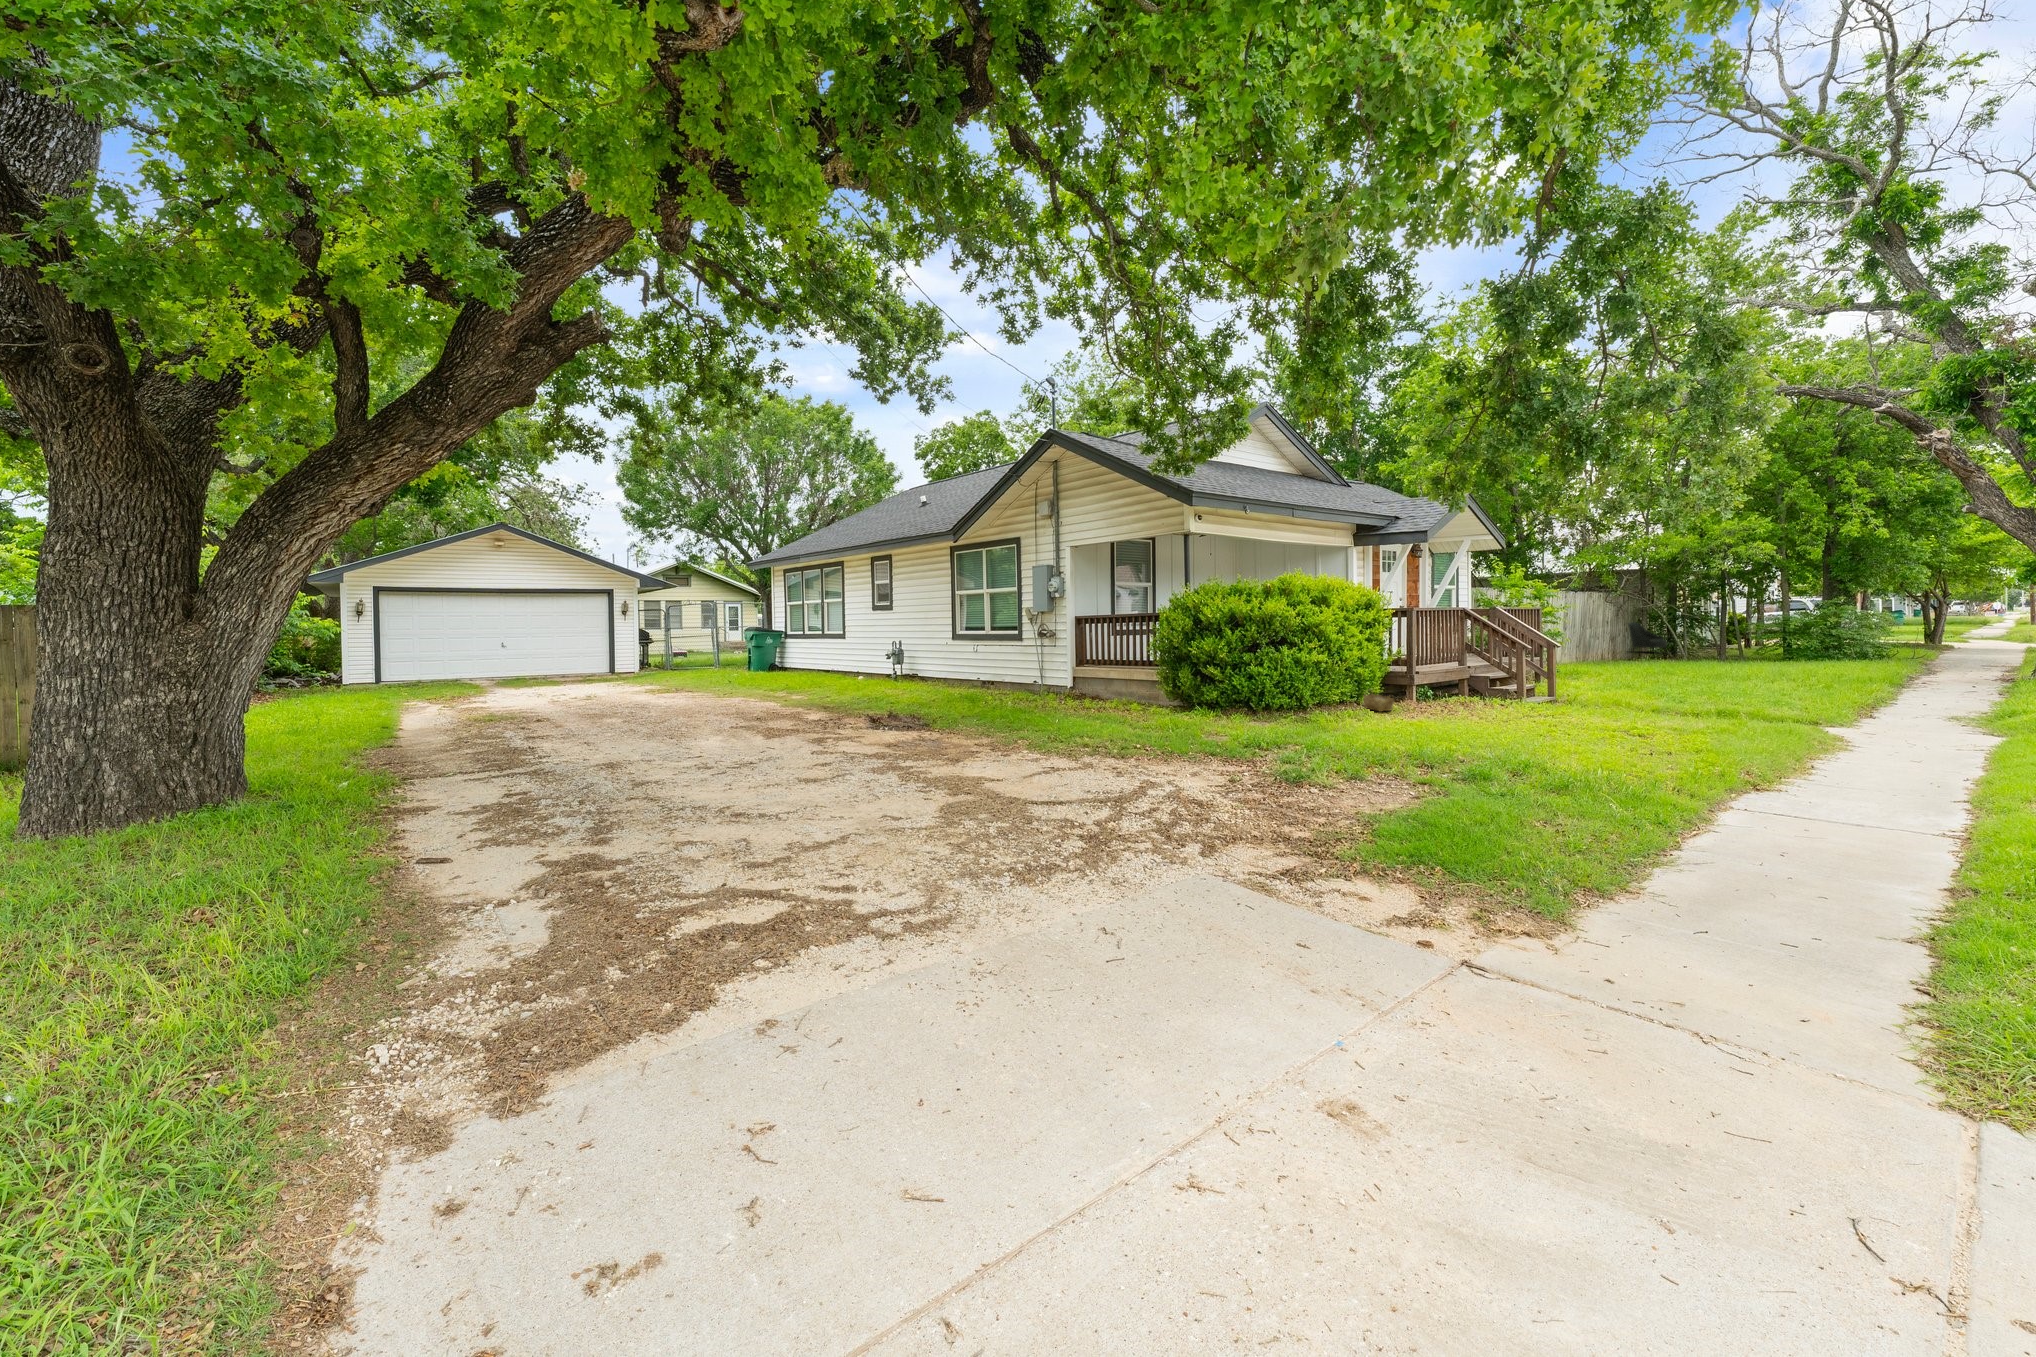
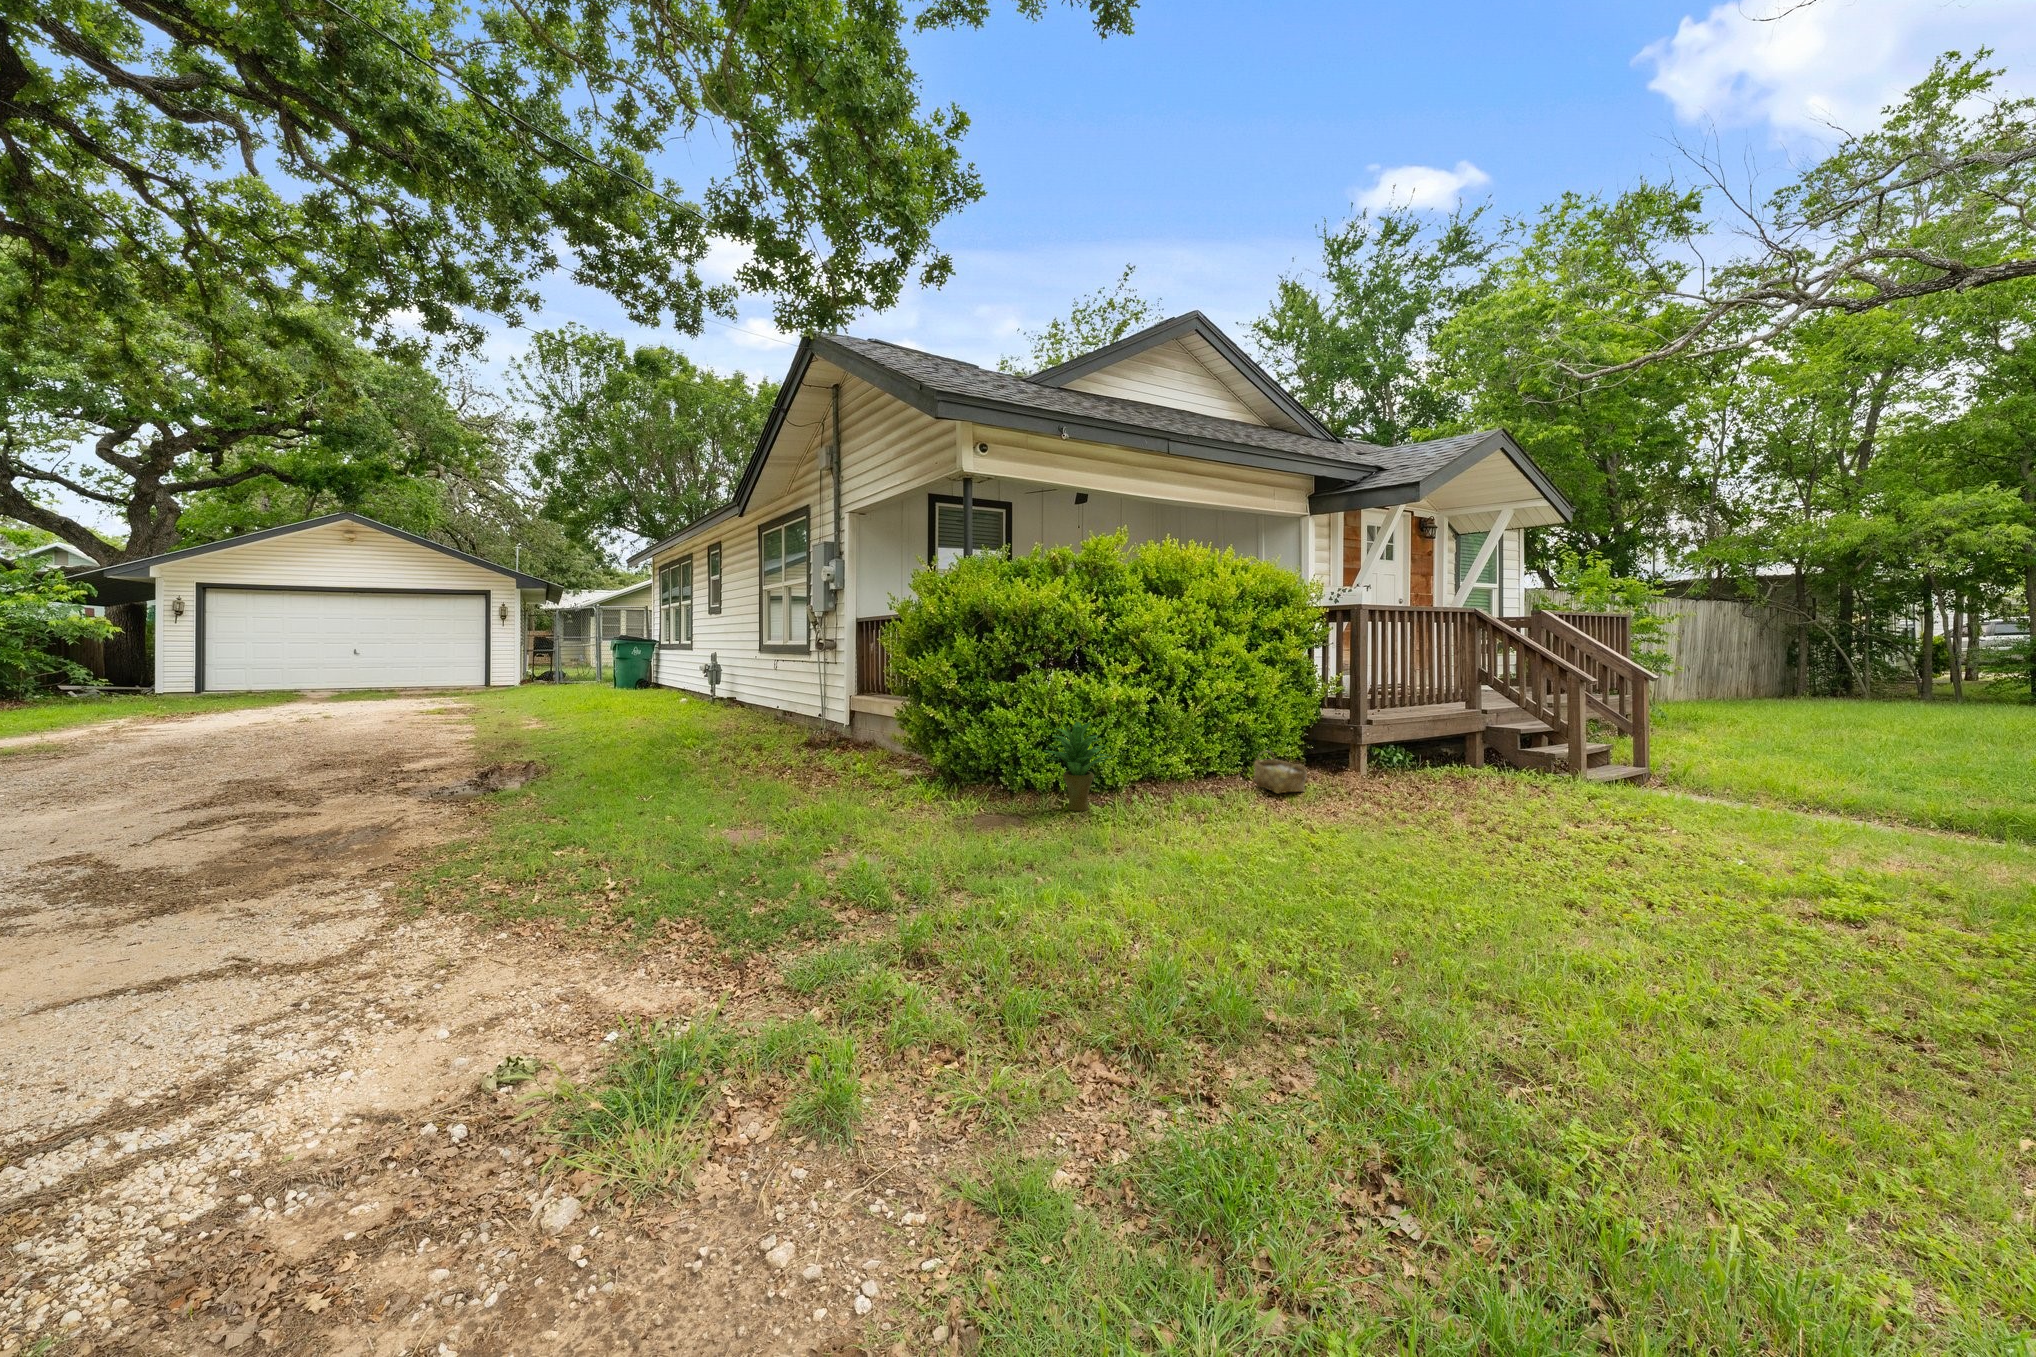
armchair: present [1628,622,1667,652] -> none [1777,646,1839,690]
potted plant: none [1277,673,1314,719] -> present [1044,722,1112,811]

